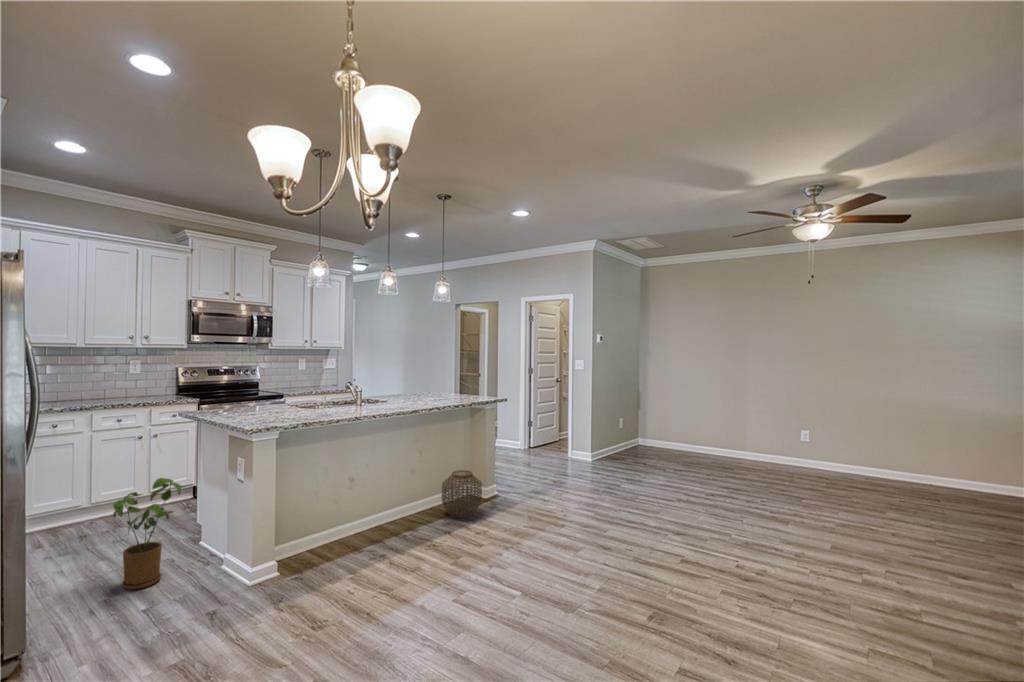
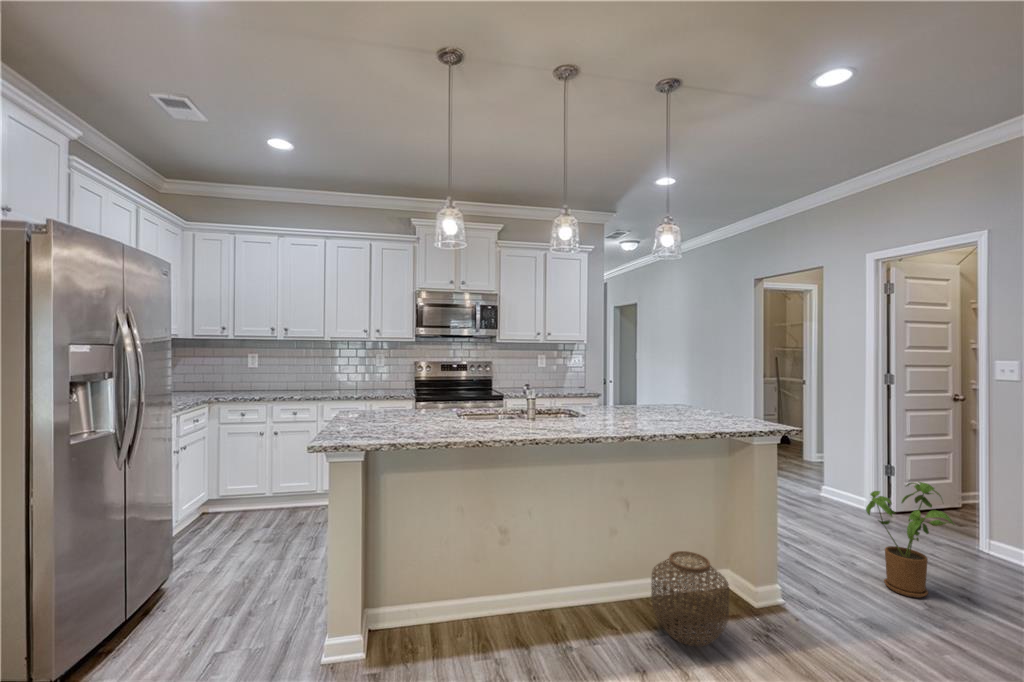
house plant: present [113,478,184,590] -> present [866,482,954,598]

